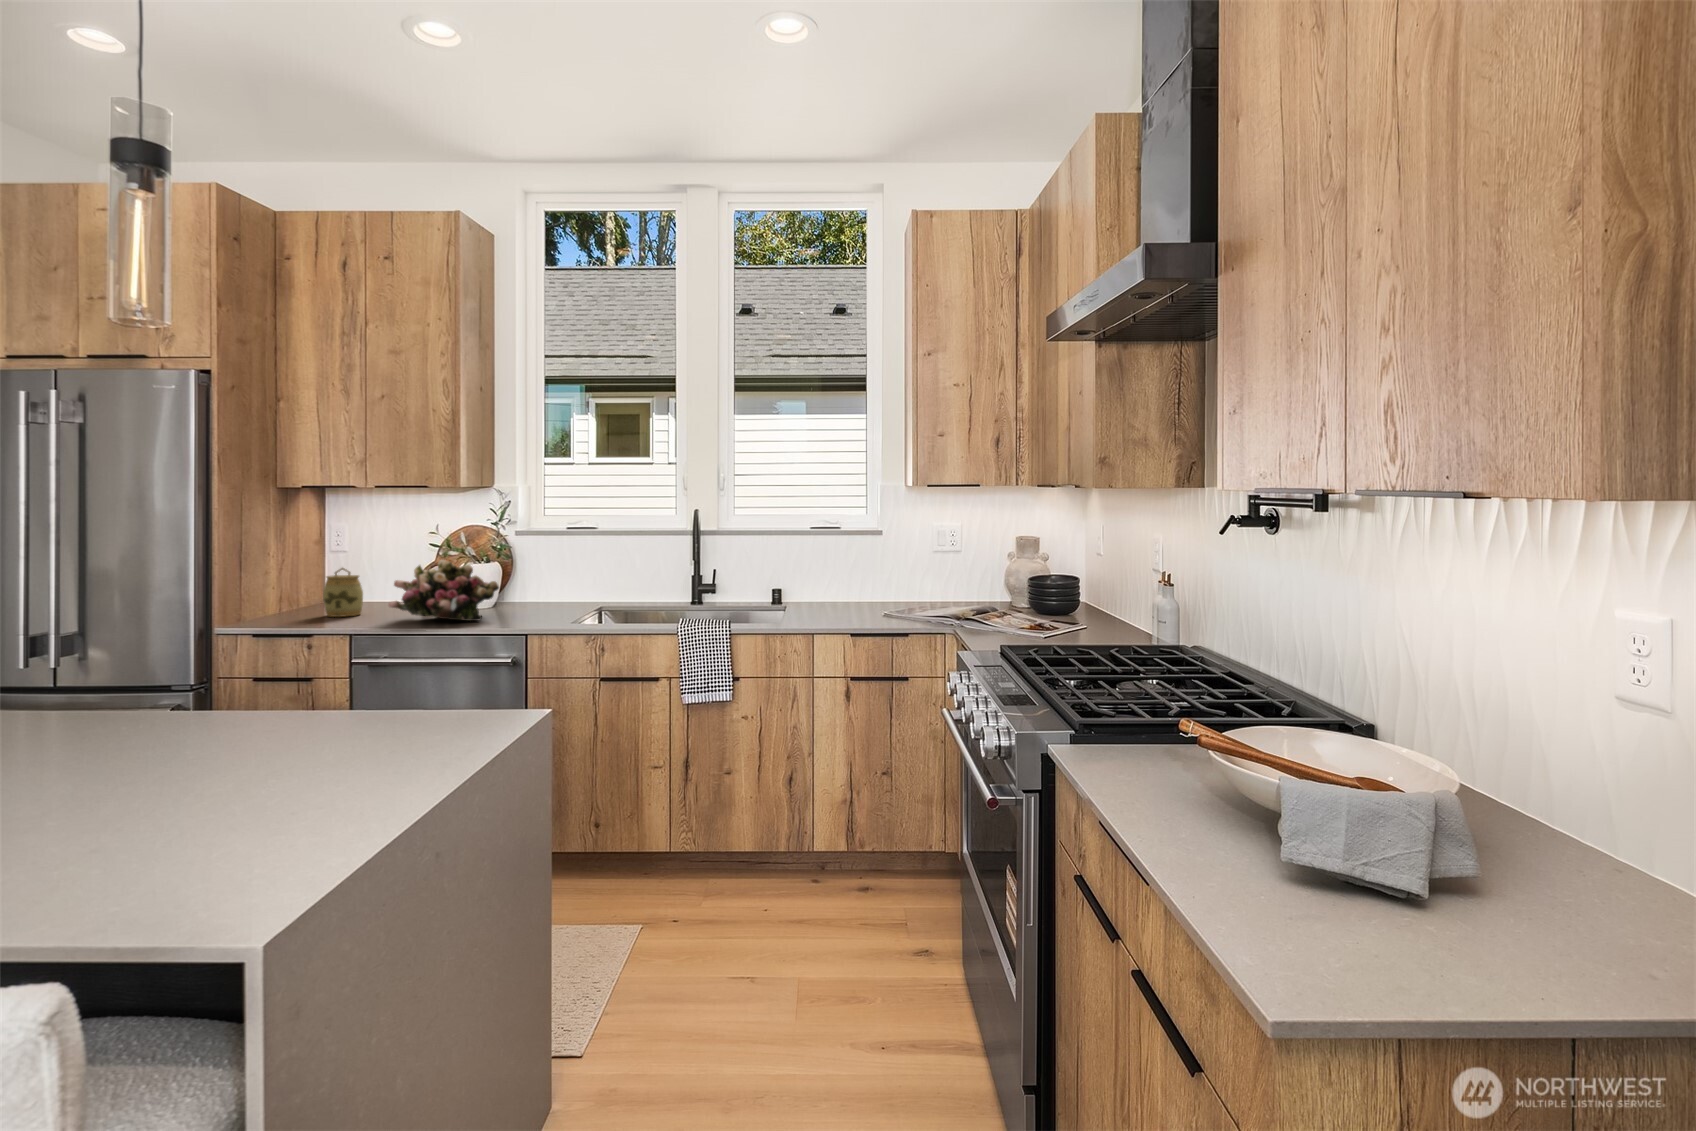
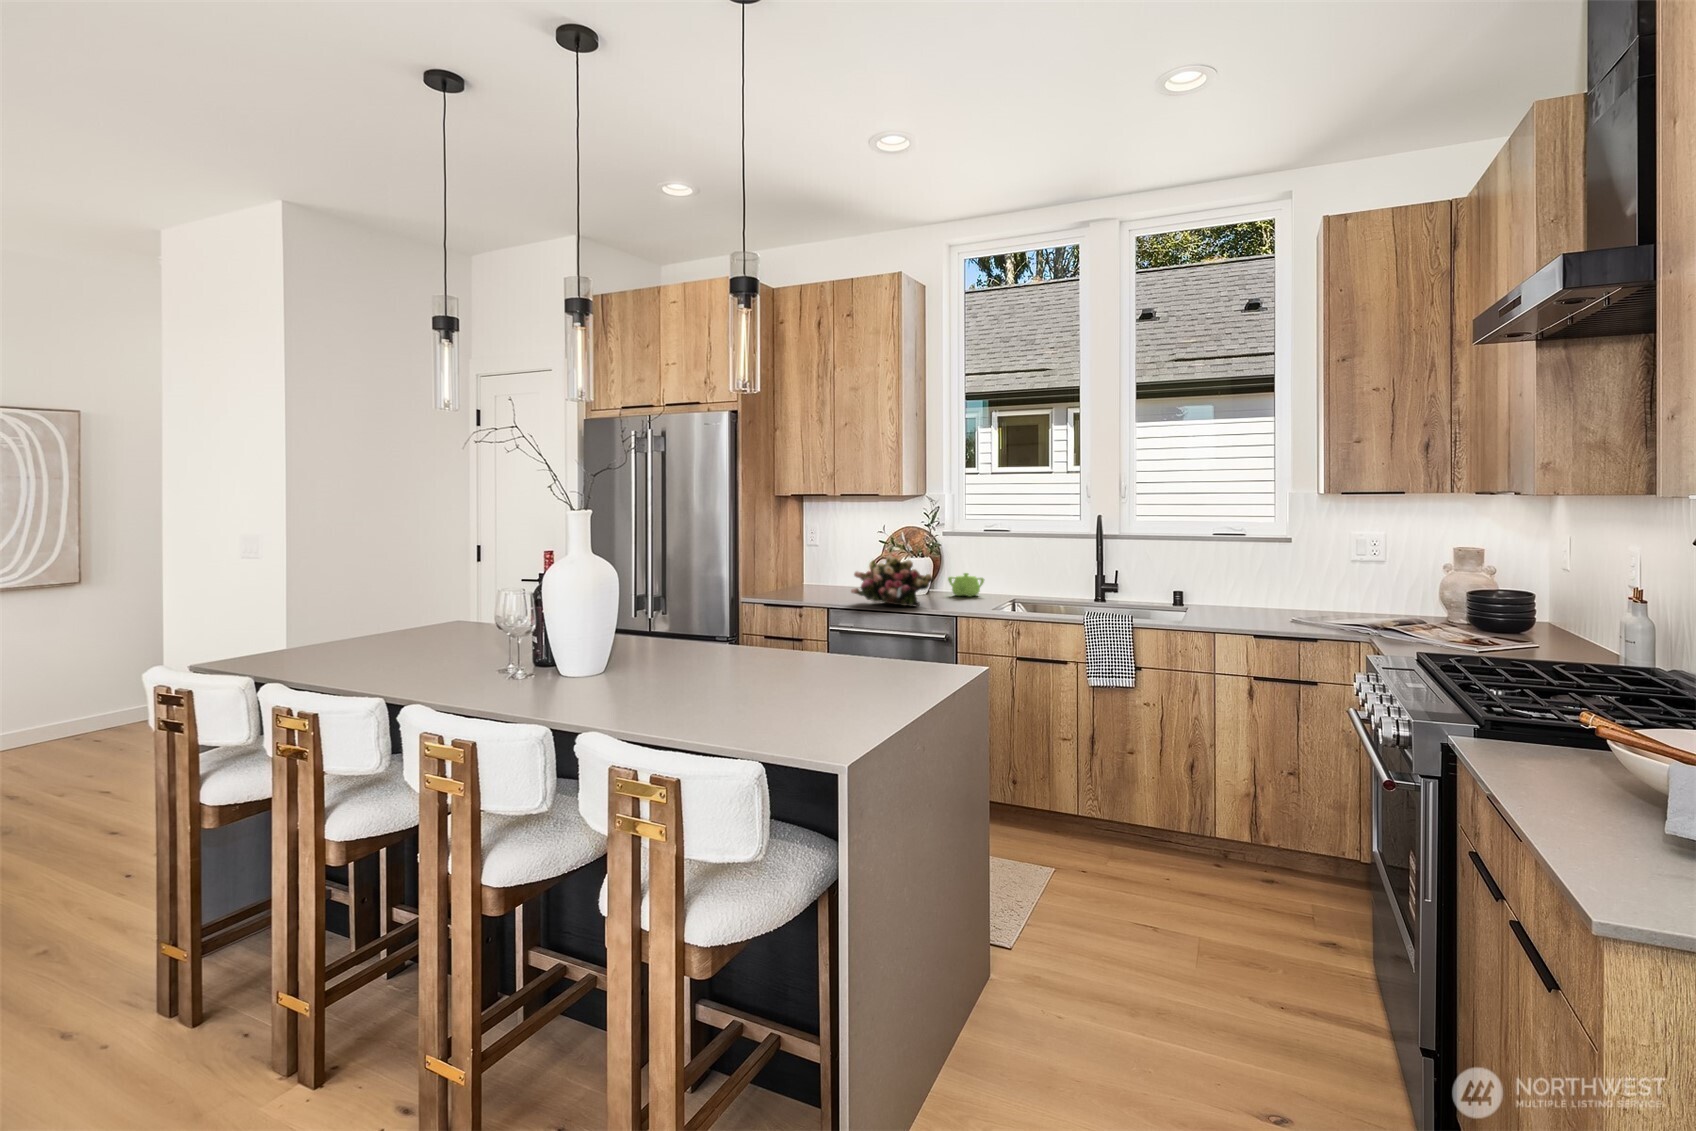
jar: present [323,568,363,617] -> none [802,560,830,599]
teapot: none [522,579,566,607] -> present [948,573,984,597]

